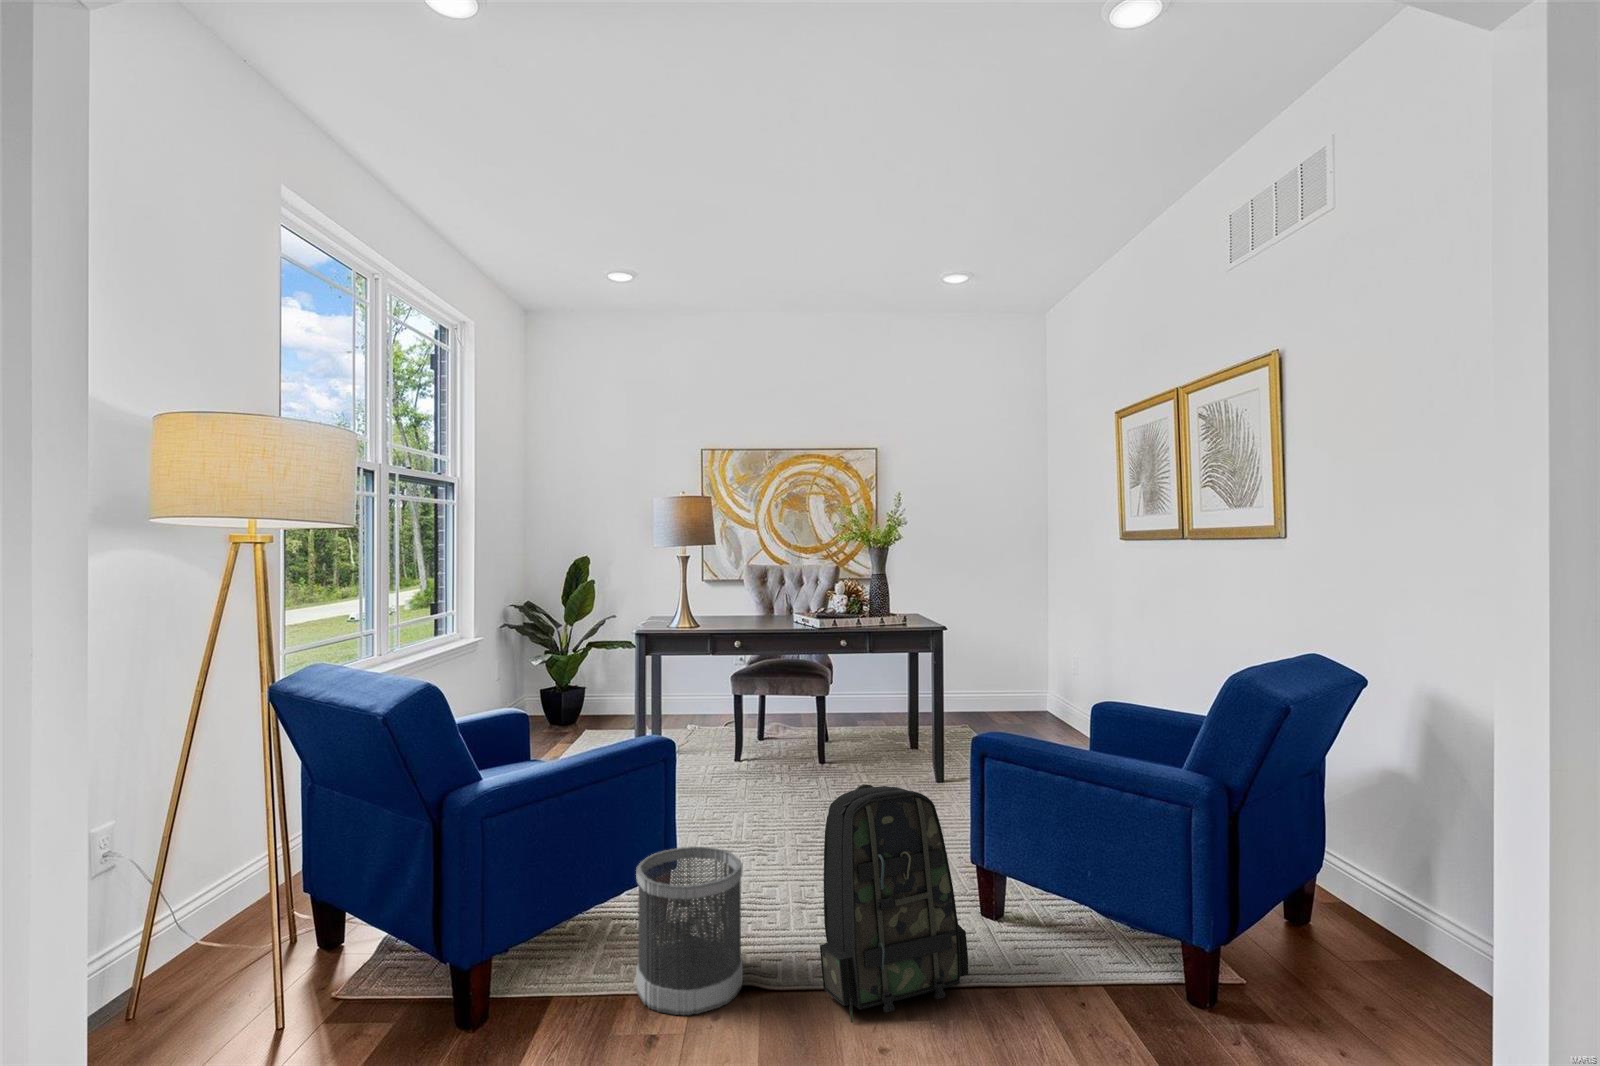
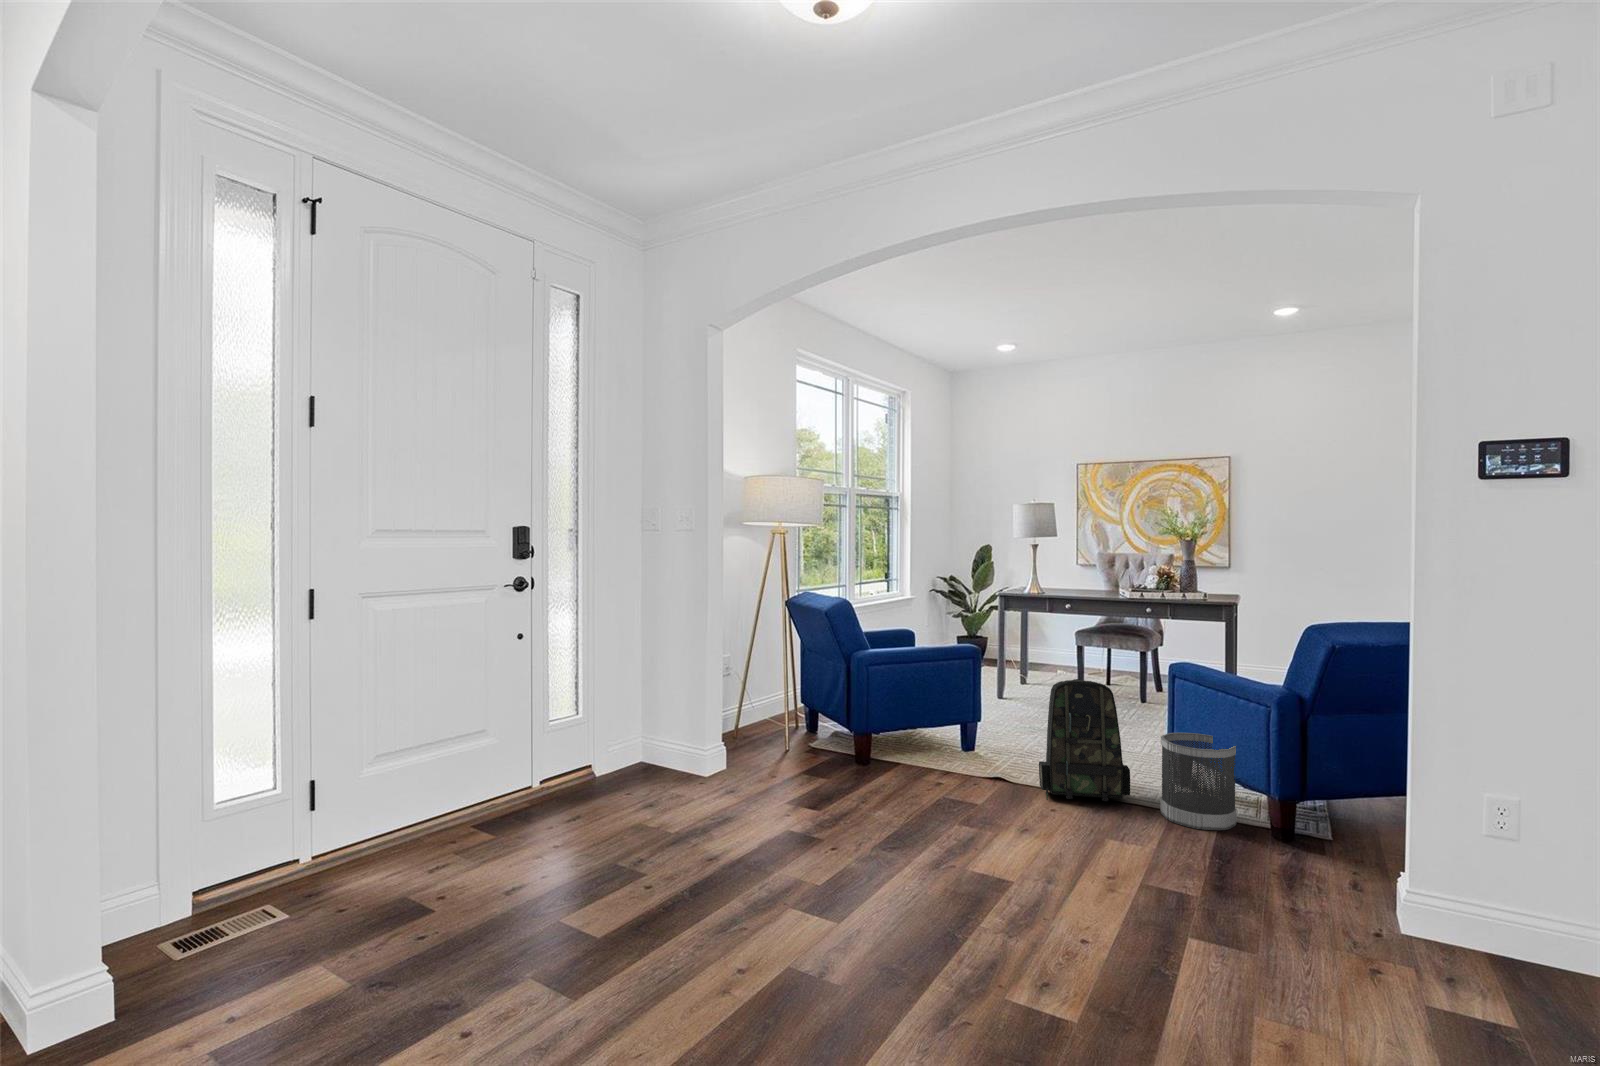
wastebasket: present [636,847,743,1015] -> present [1160,733,1237,830]

